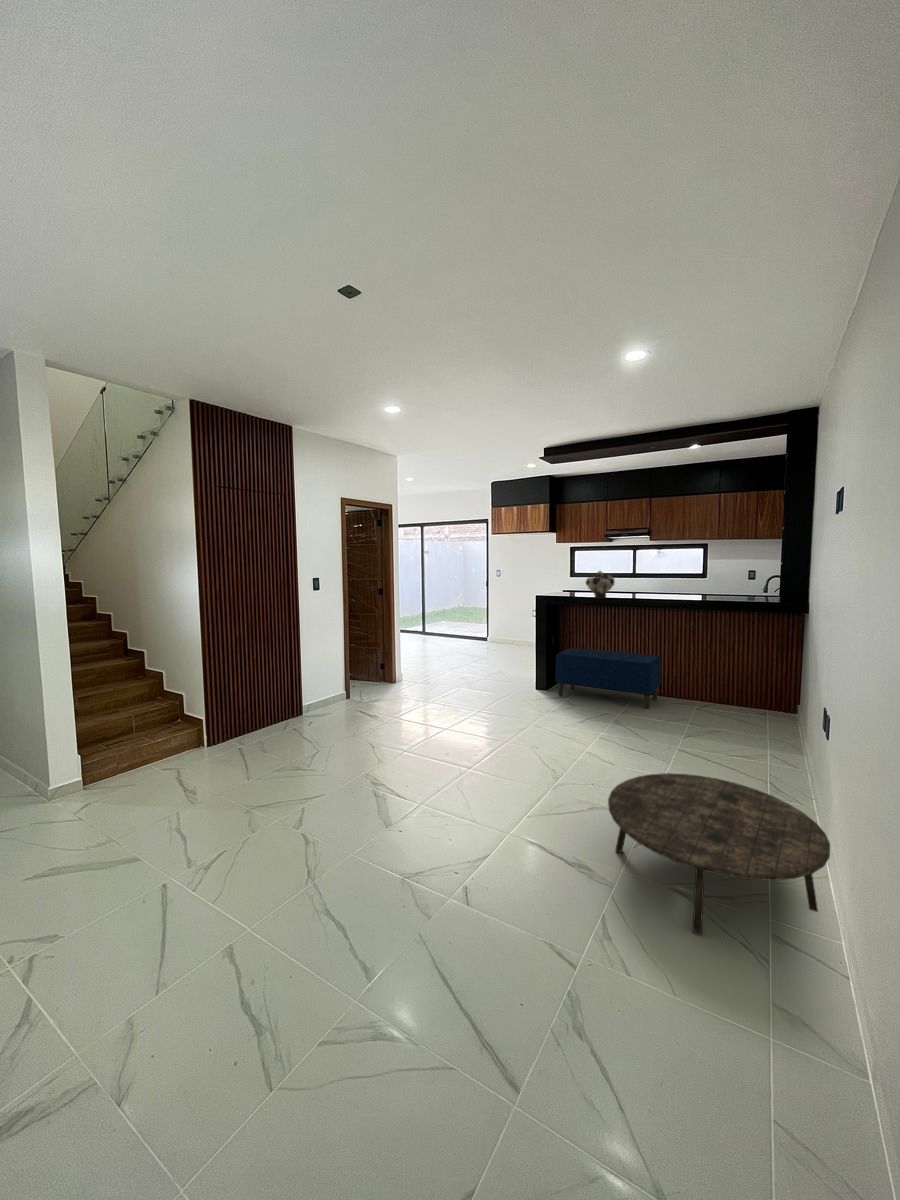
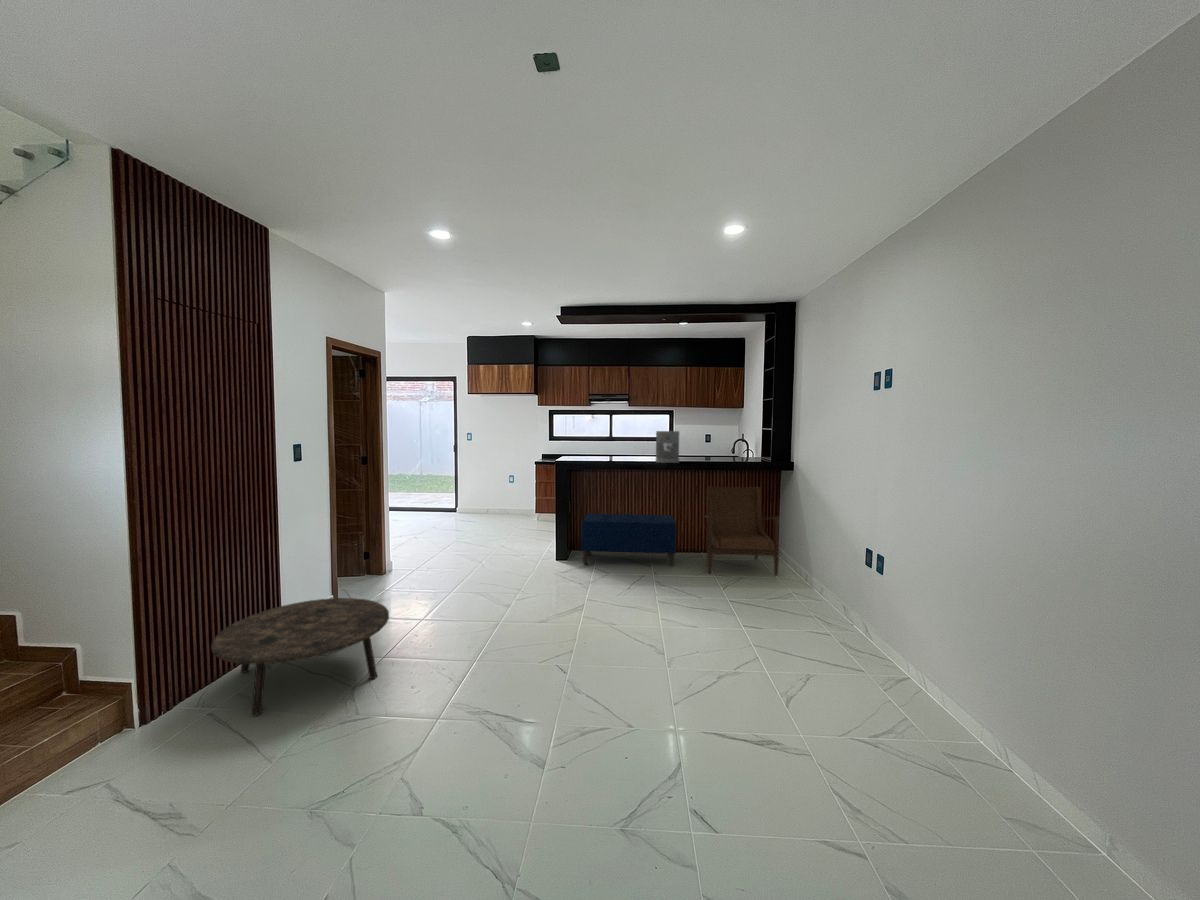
coffee maker: none [636,566,668,601] -> present [656,431,679,463]
flower arrangement: present [586,571,615,599] -> none [605,435,634,463]
armchair: none [681,627,773,734] -> present [705,487,779,576]
coffee table: present [608,773,830,935] -> present [211,598,389,716]

